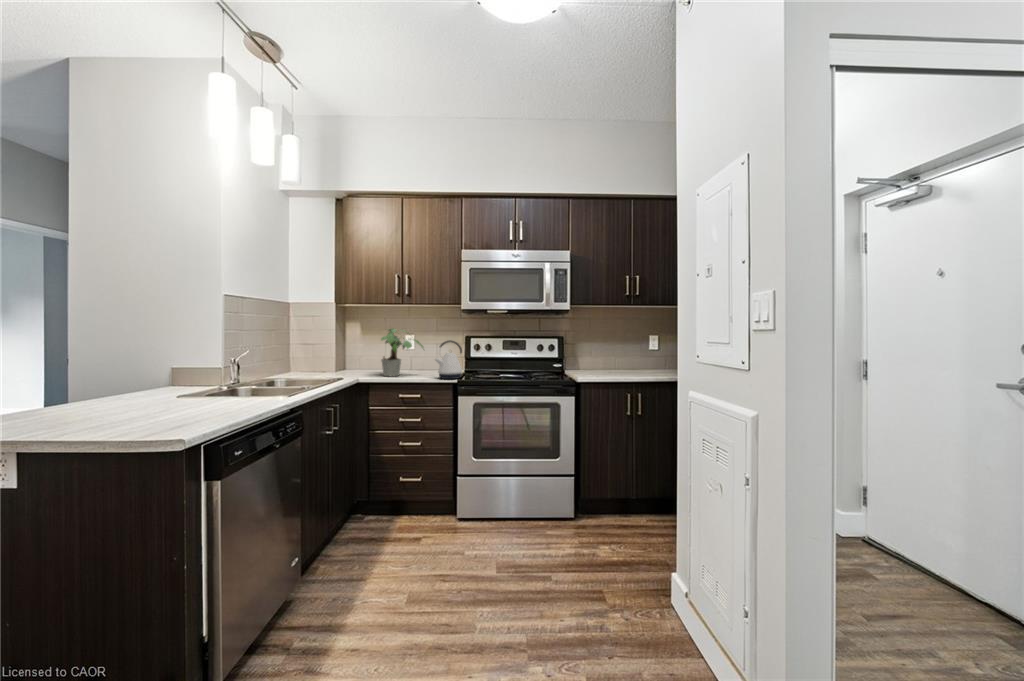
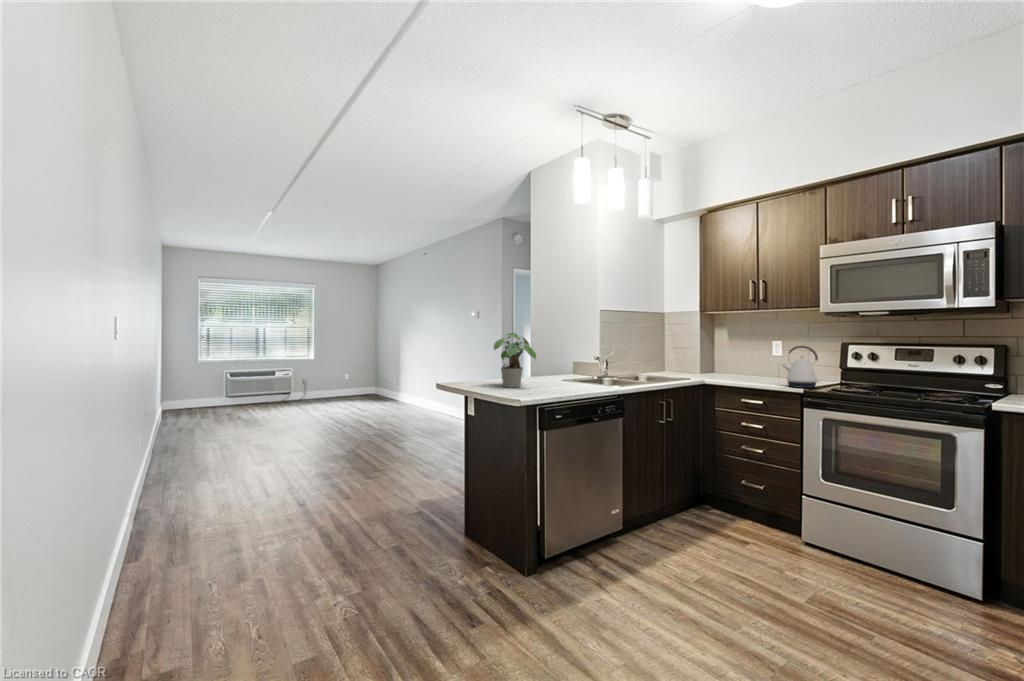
potted plant: present [381,328,423,376] -> present [493,333,536,387]

